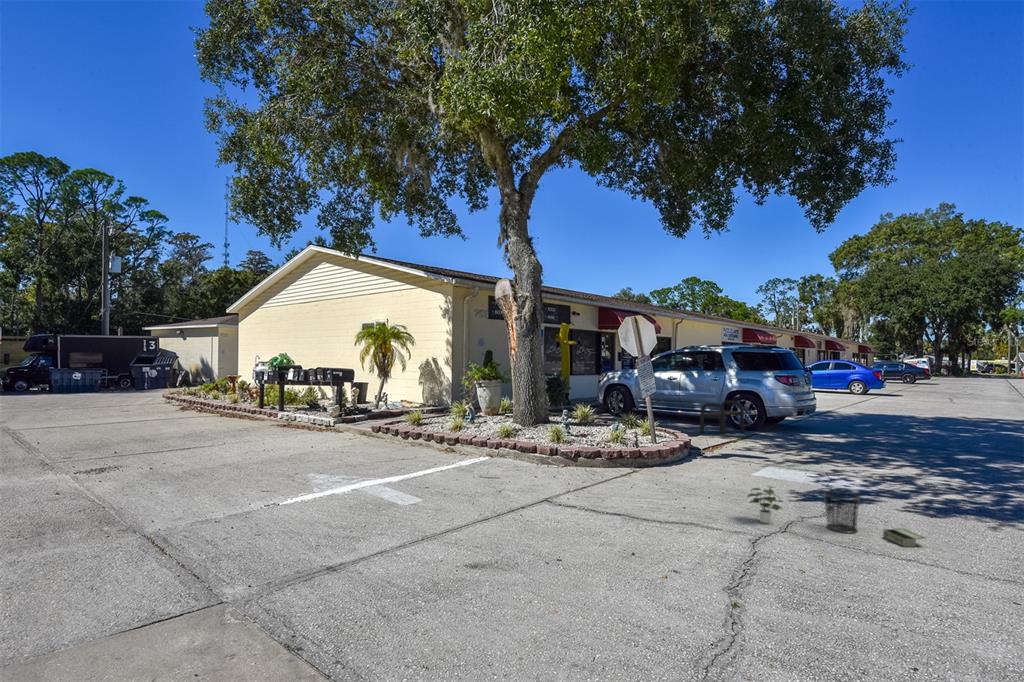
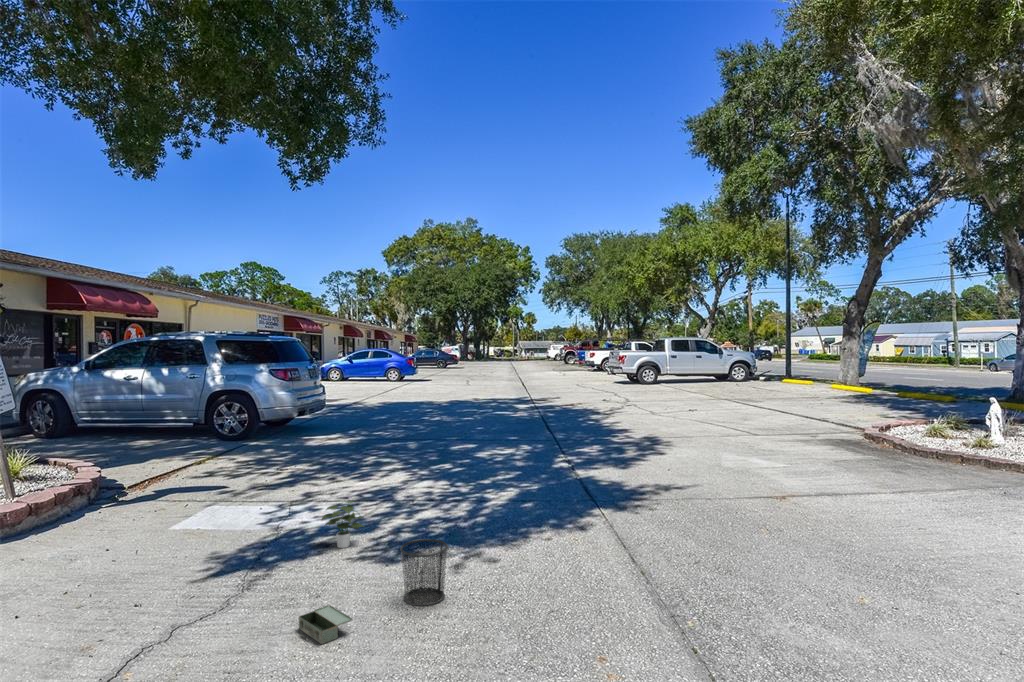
bench: present [700,401,744,436] -> none [163,404,231,454]
potted plant: present [748,487,783,523] -> present [322,501,363,548]
waste bin: present [824,491,860,533] -> present [400,539,448,606]

